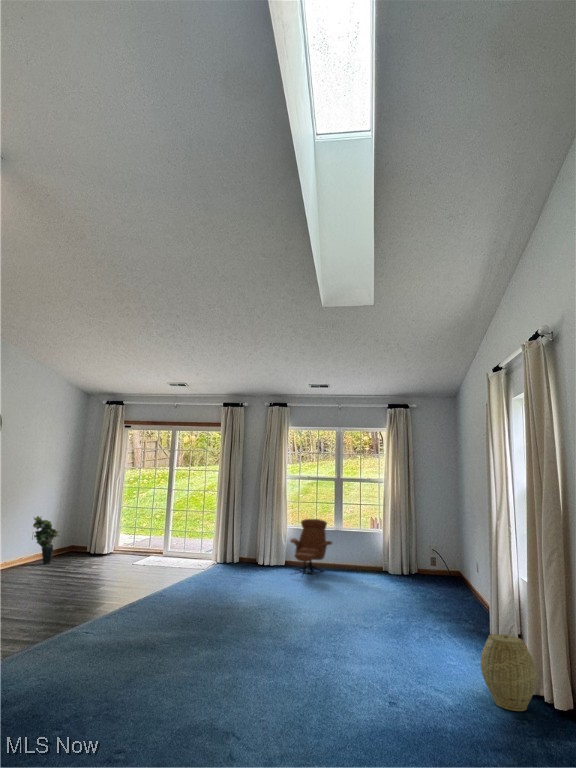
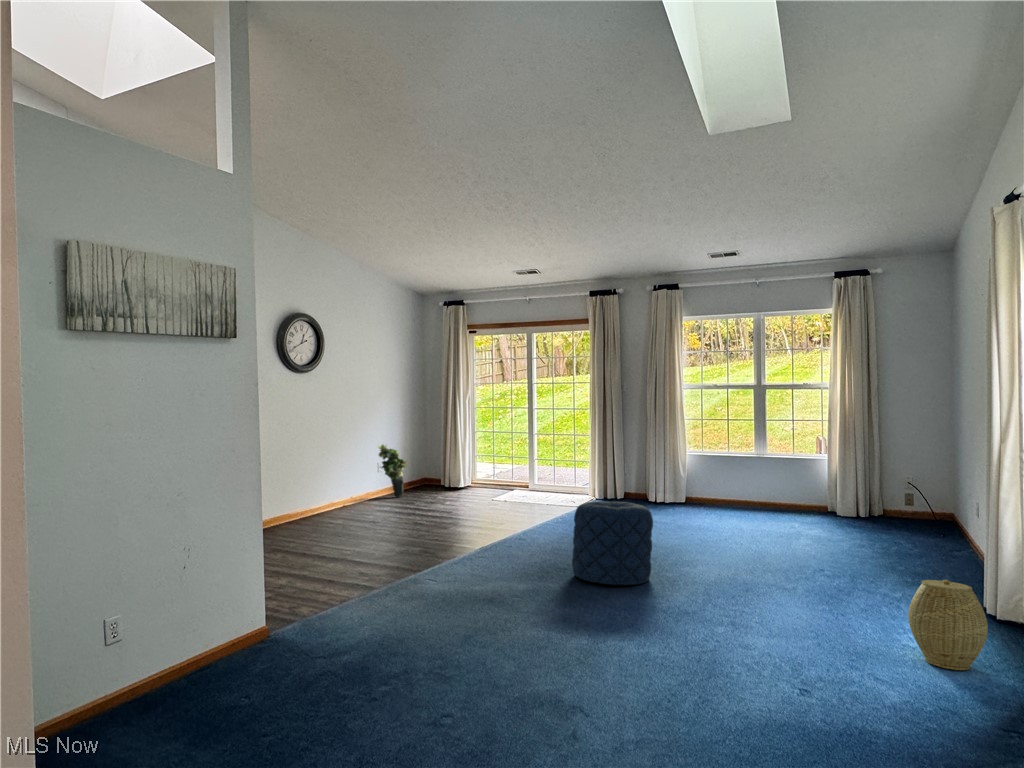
lounge chair: present [290,519,332,575] -> none [688,442,751,517]
pouf: none [208,570,277,646] -> present [572,501,653,585]

